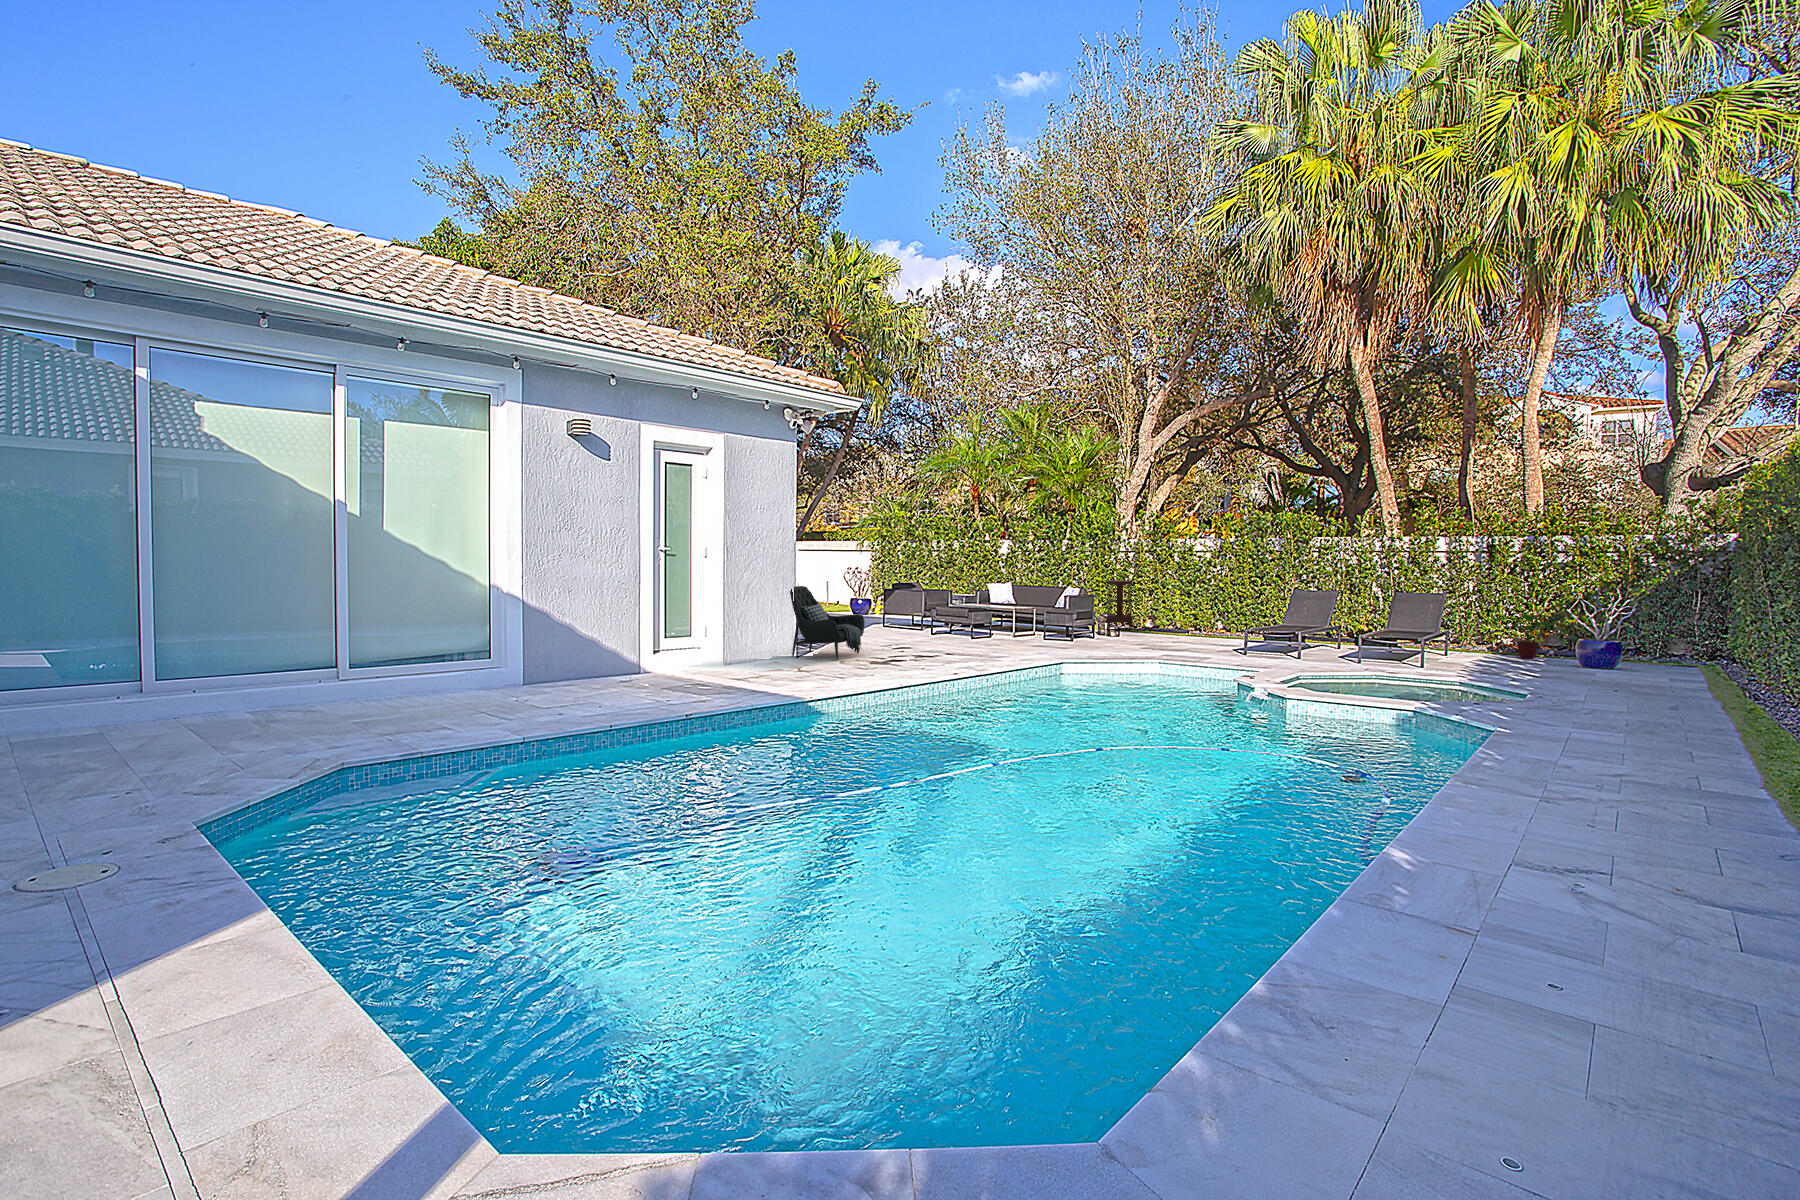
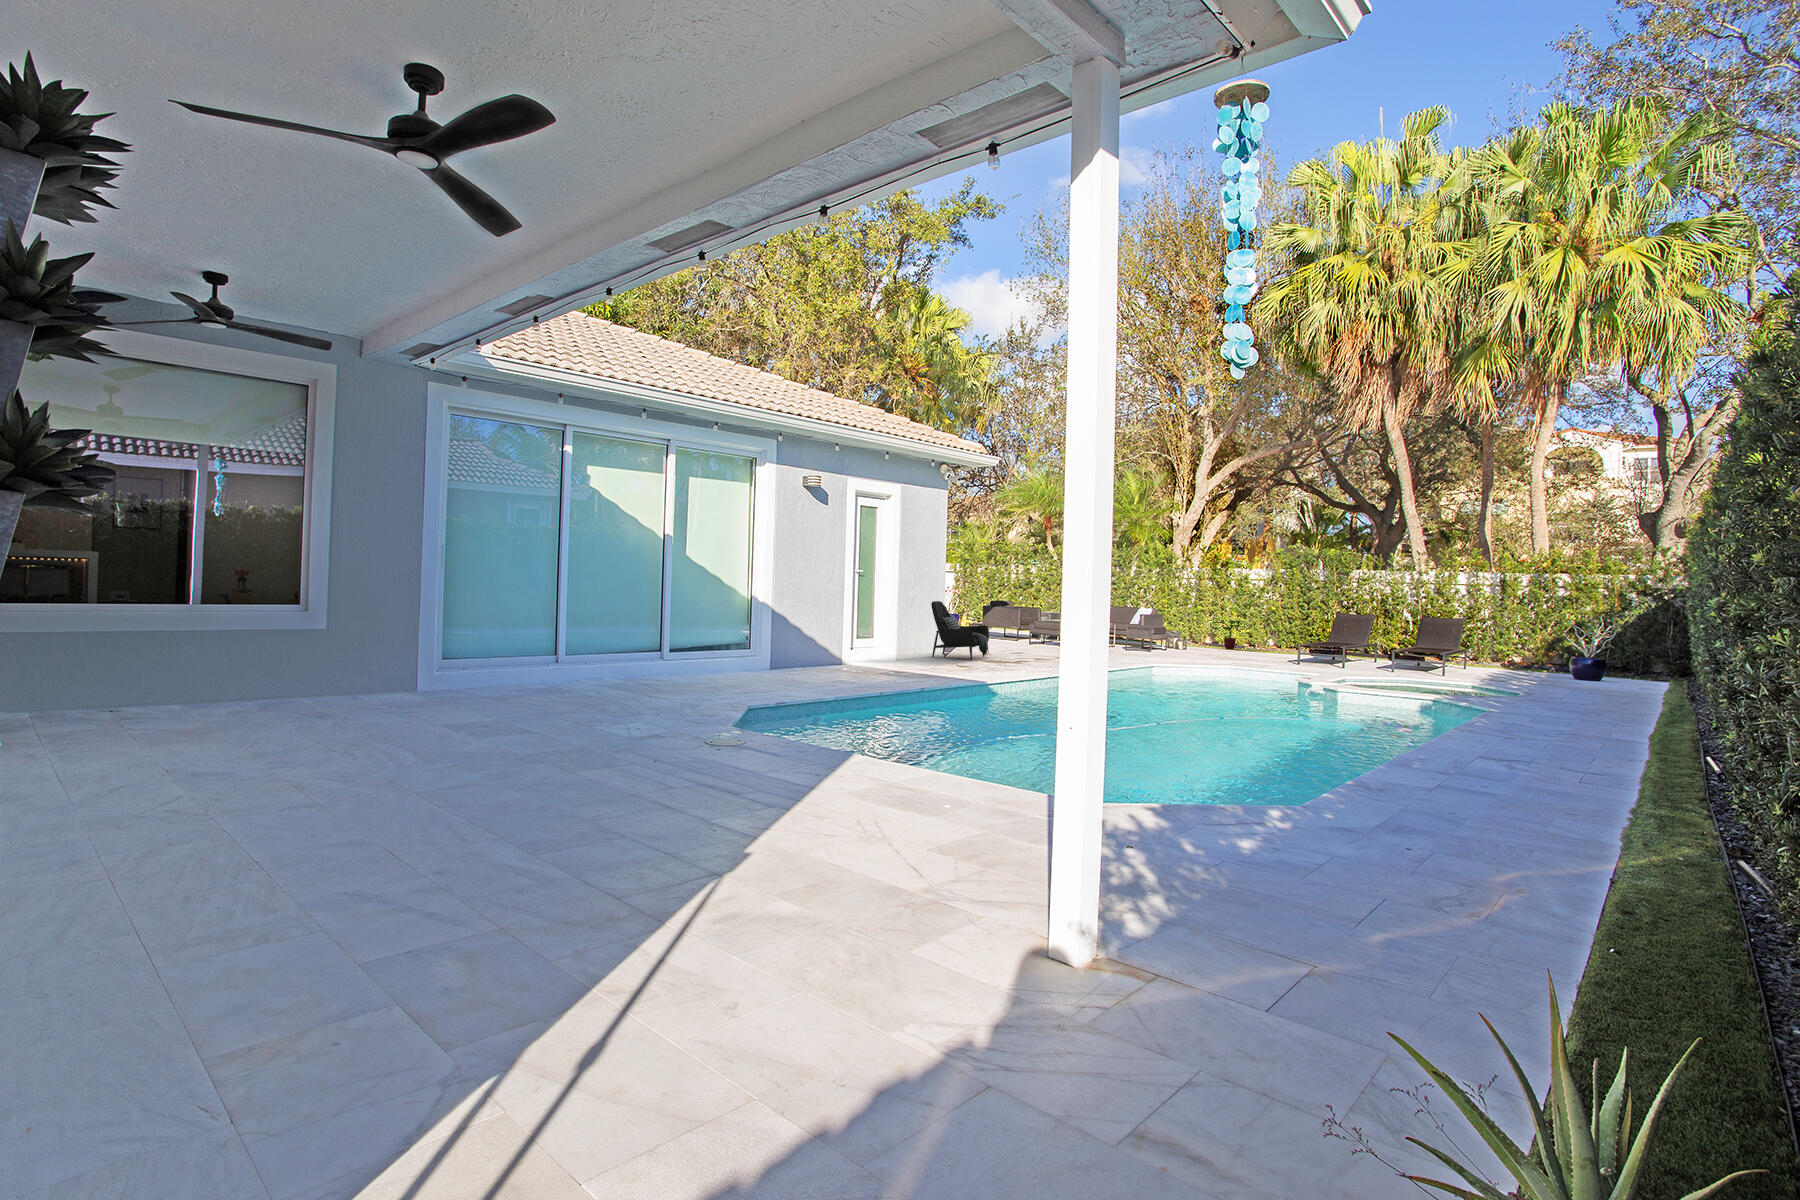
side table: present [1106,580,1133,630] -> none [1174,604,1199,647]
potted plant: present [1494,614,1551,659] -> present [1212,620,1244,649]

